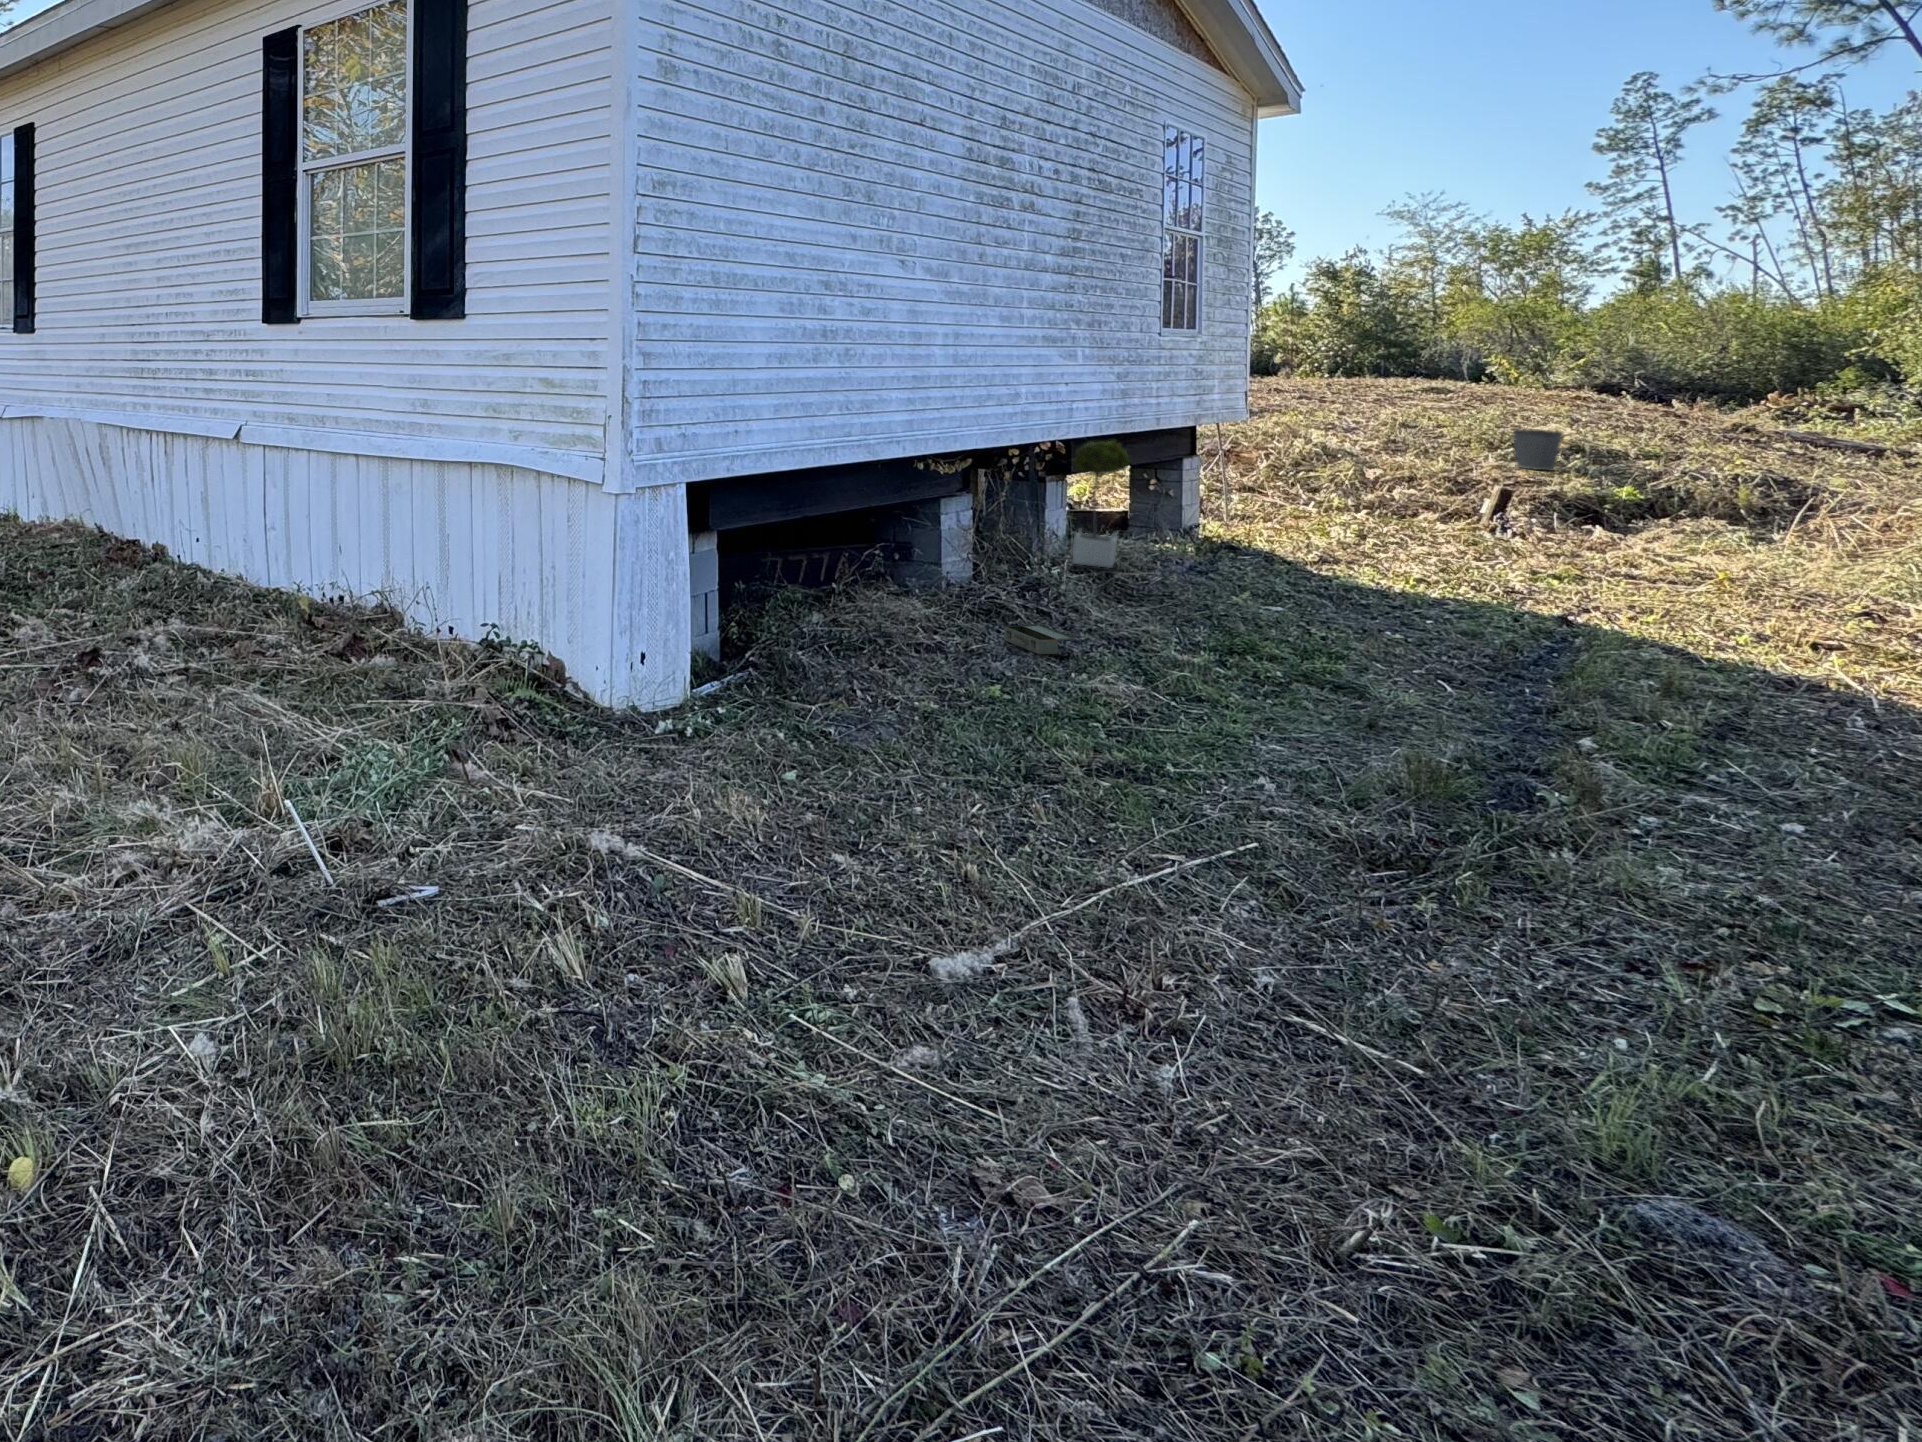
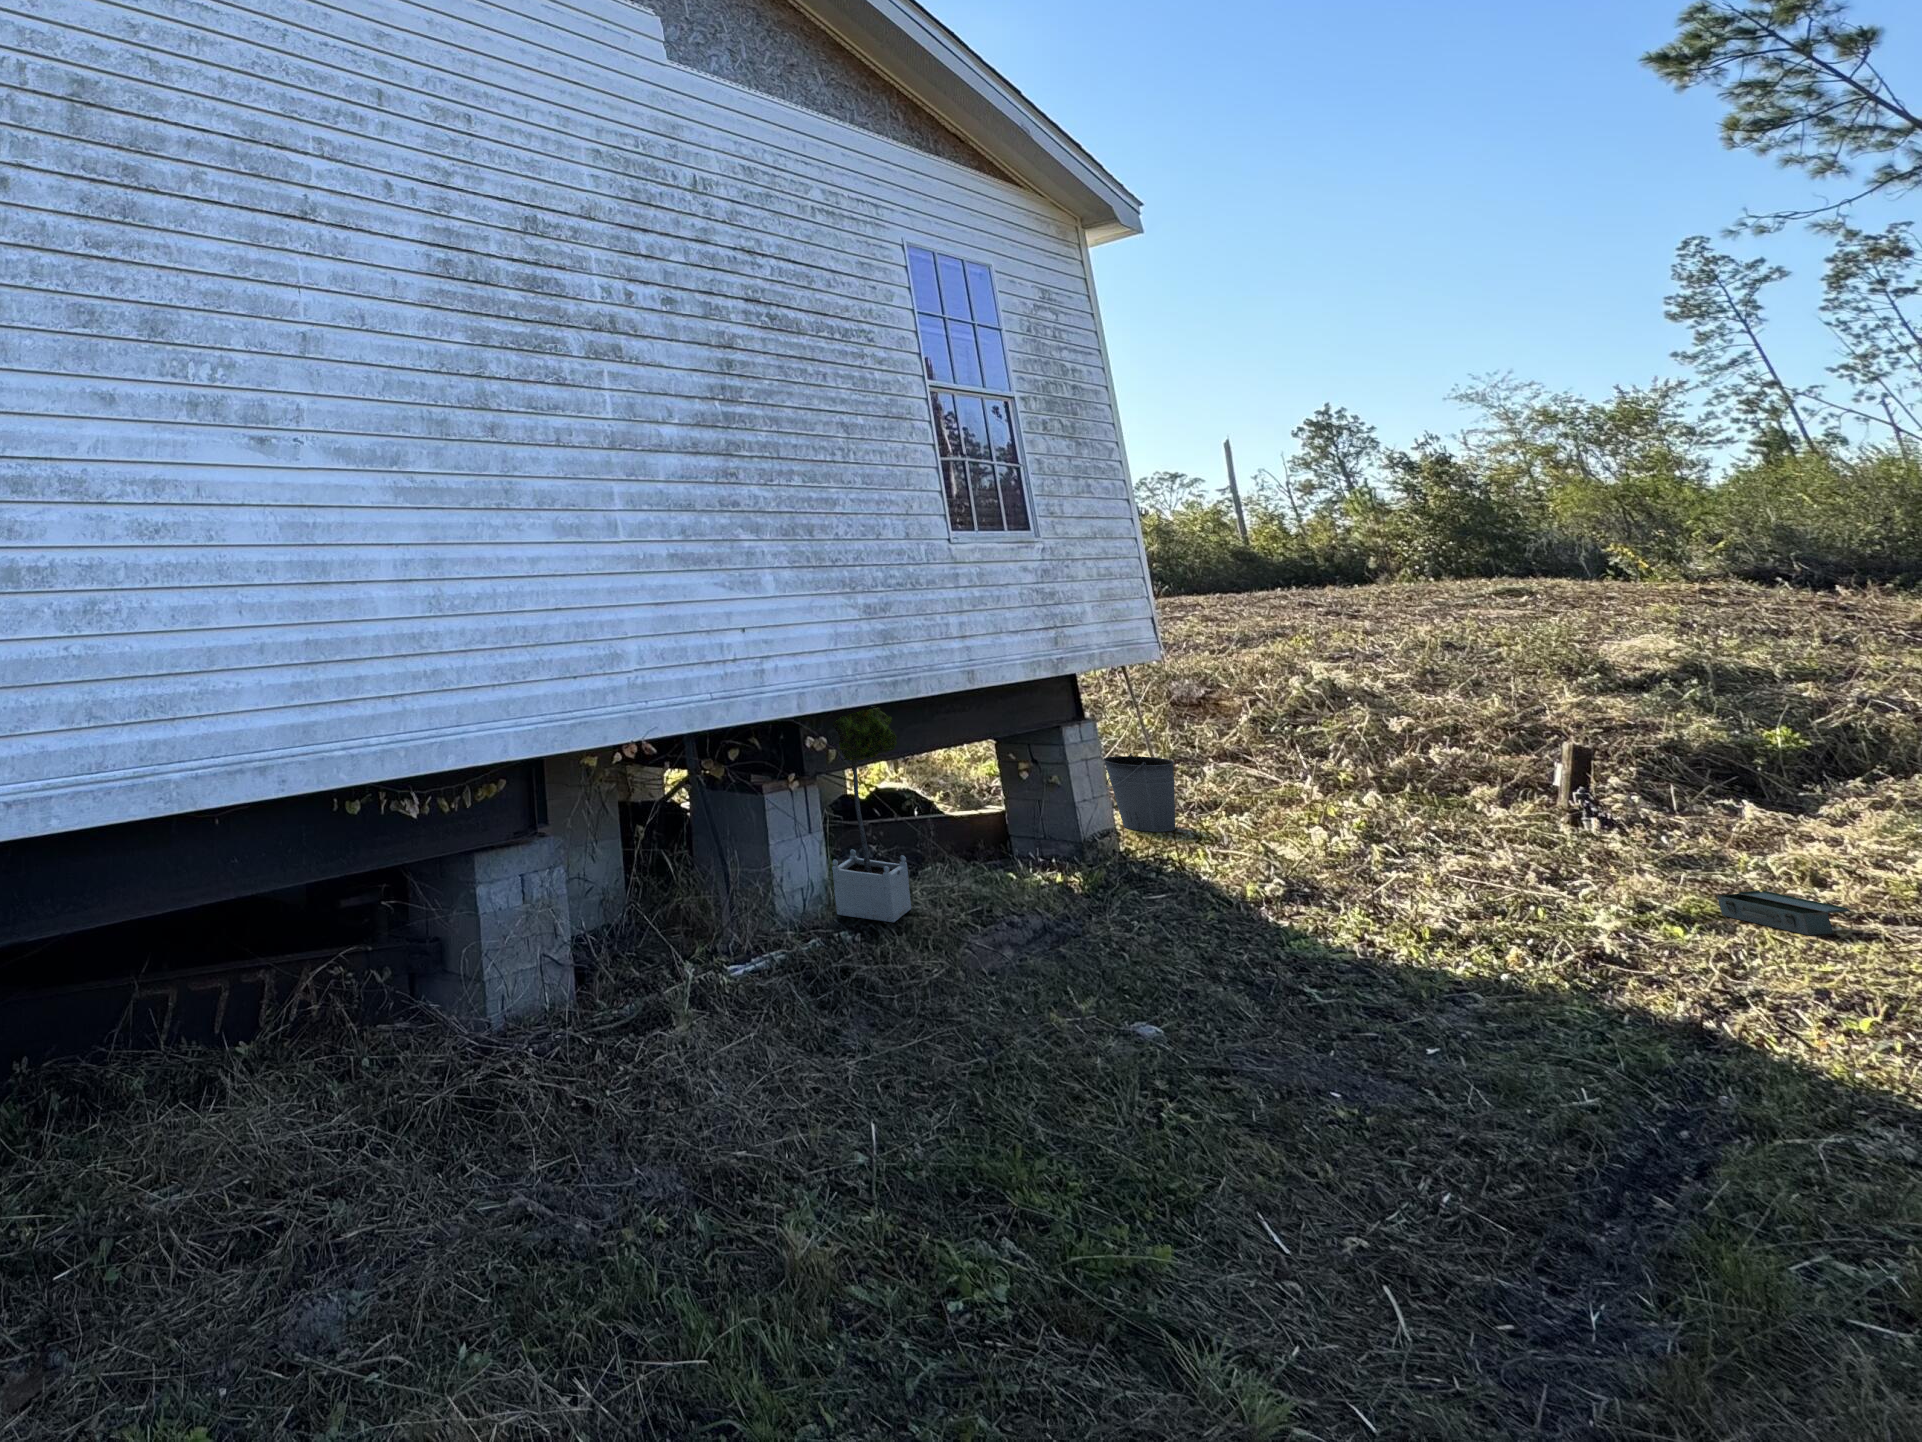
bucket: present [1513,429,1563,470] -> present [1103,753,1175,832]
toolbox: present [1004,624,1075,654] -> present [1717,891,1850,935]

